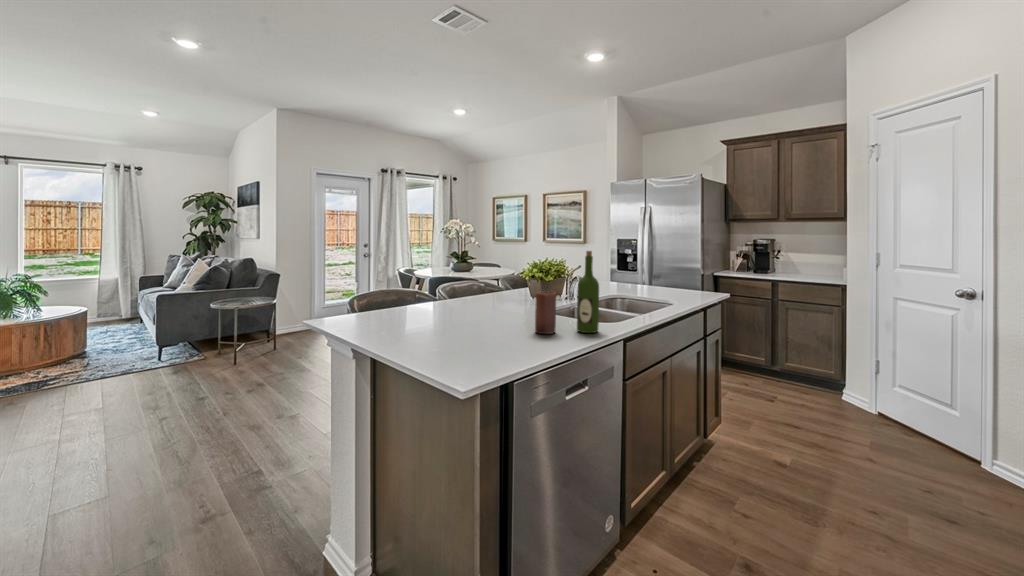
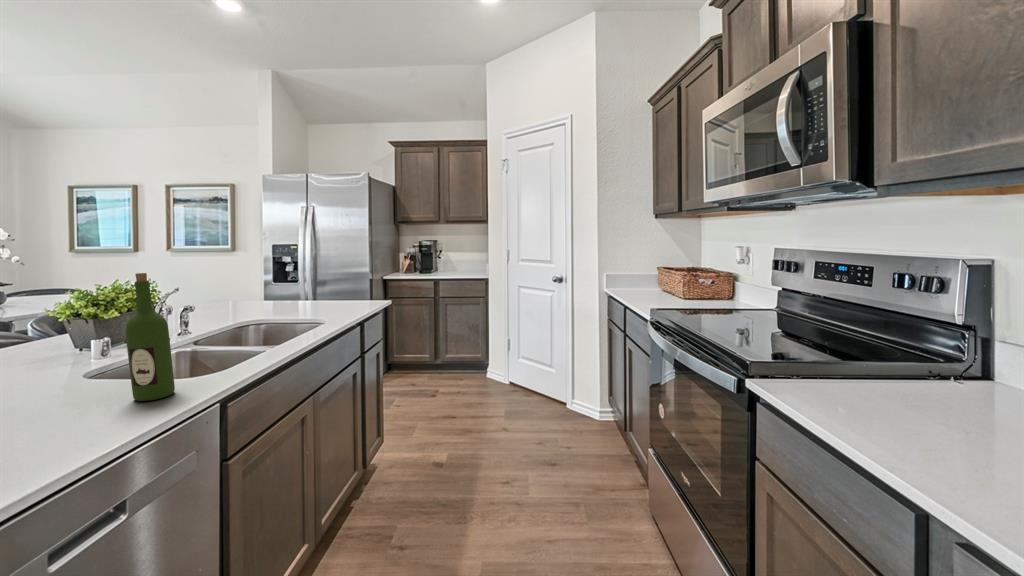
candle: present [535,291,556,334] -> none [27,345,85,422]

